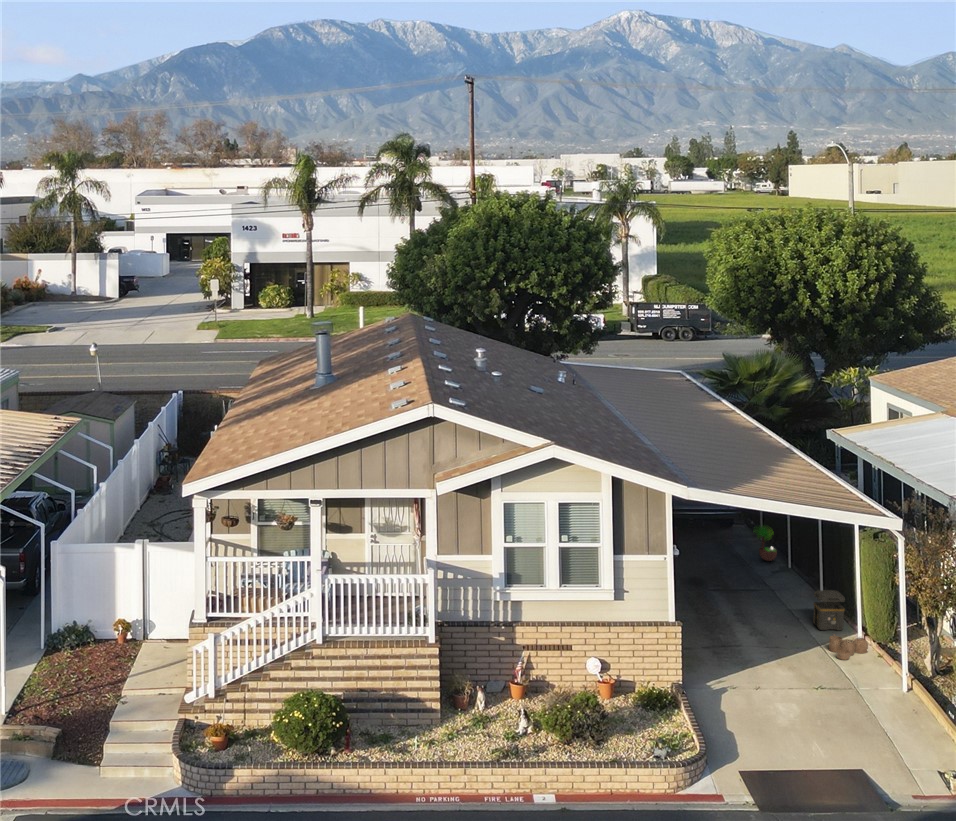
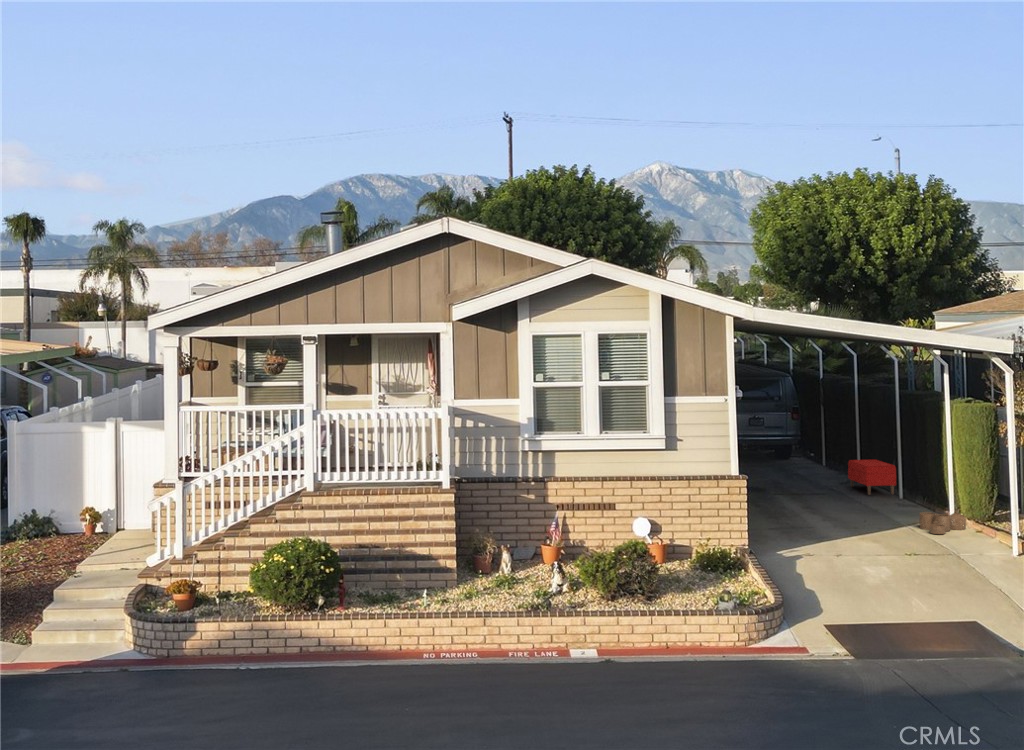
potted tree: present [754,526,777,561] -> none [820,430,848,473]
bench: none [775,560,816,598] -> present [848,460,896,495]
toolbox: present [813,590,845,630] -> none [896,472,934,515]

